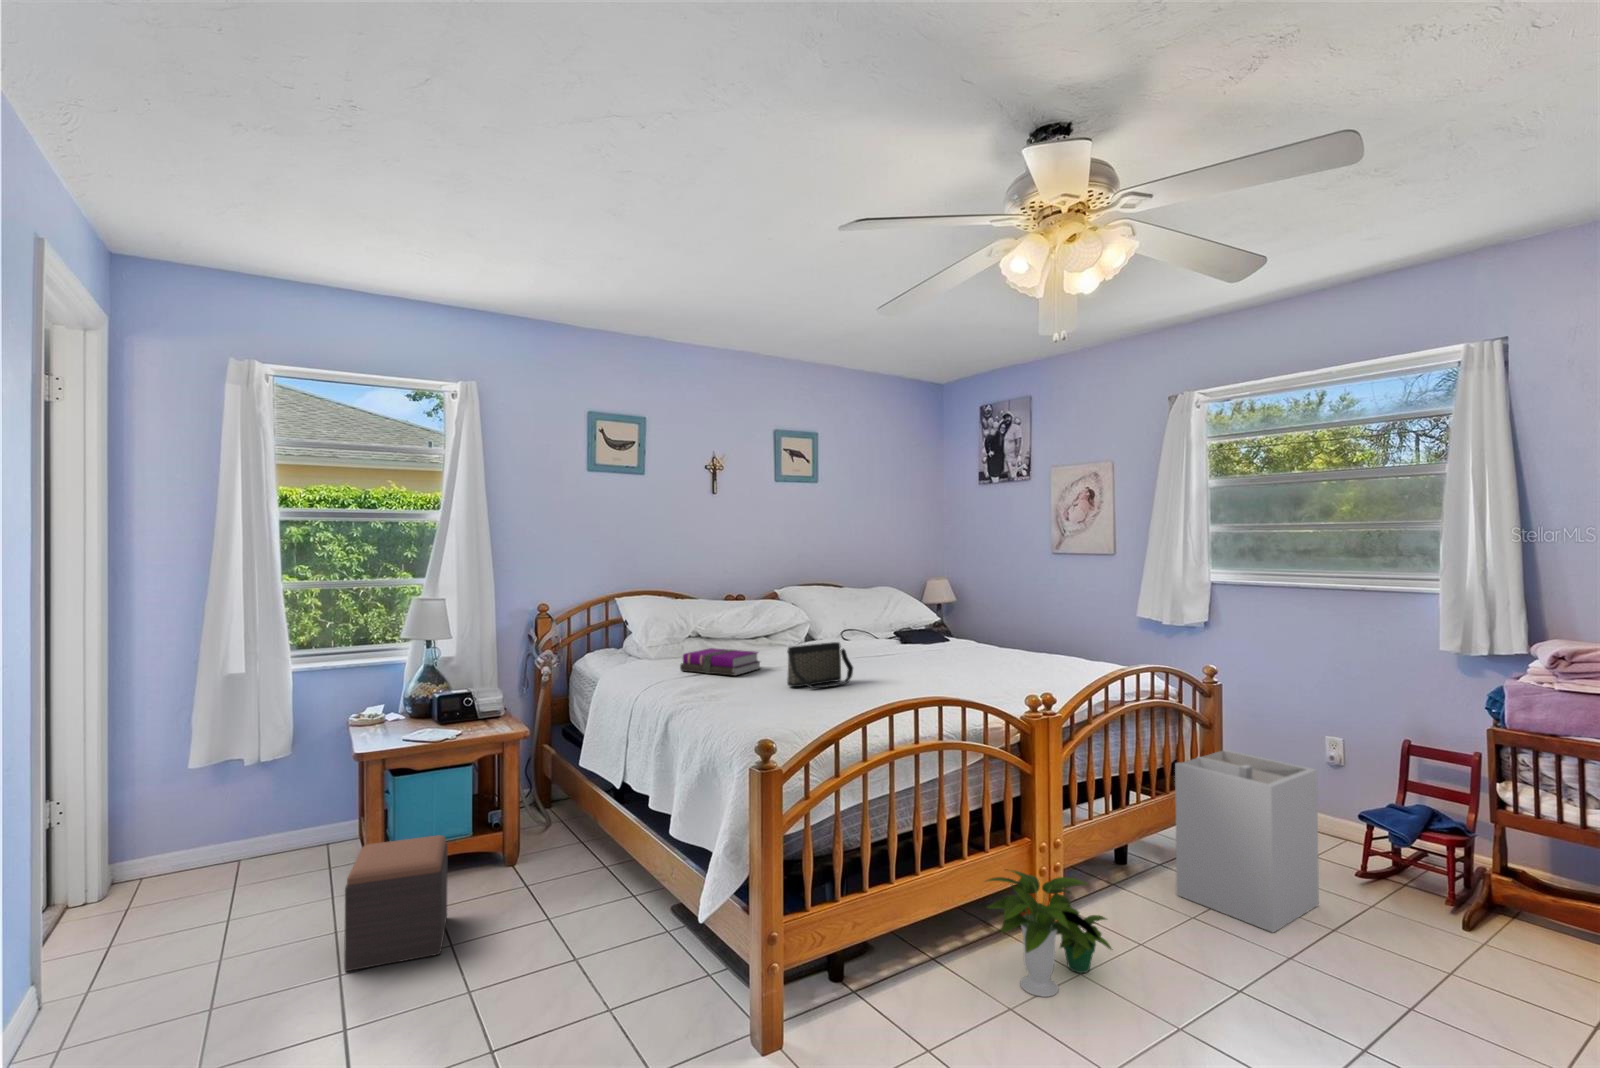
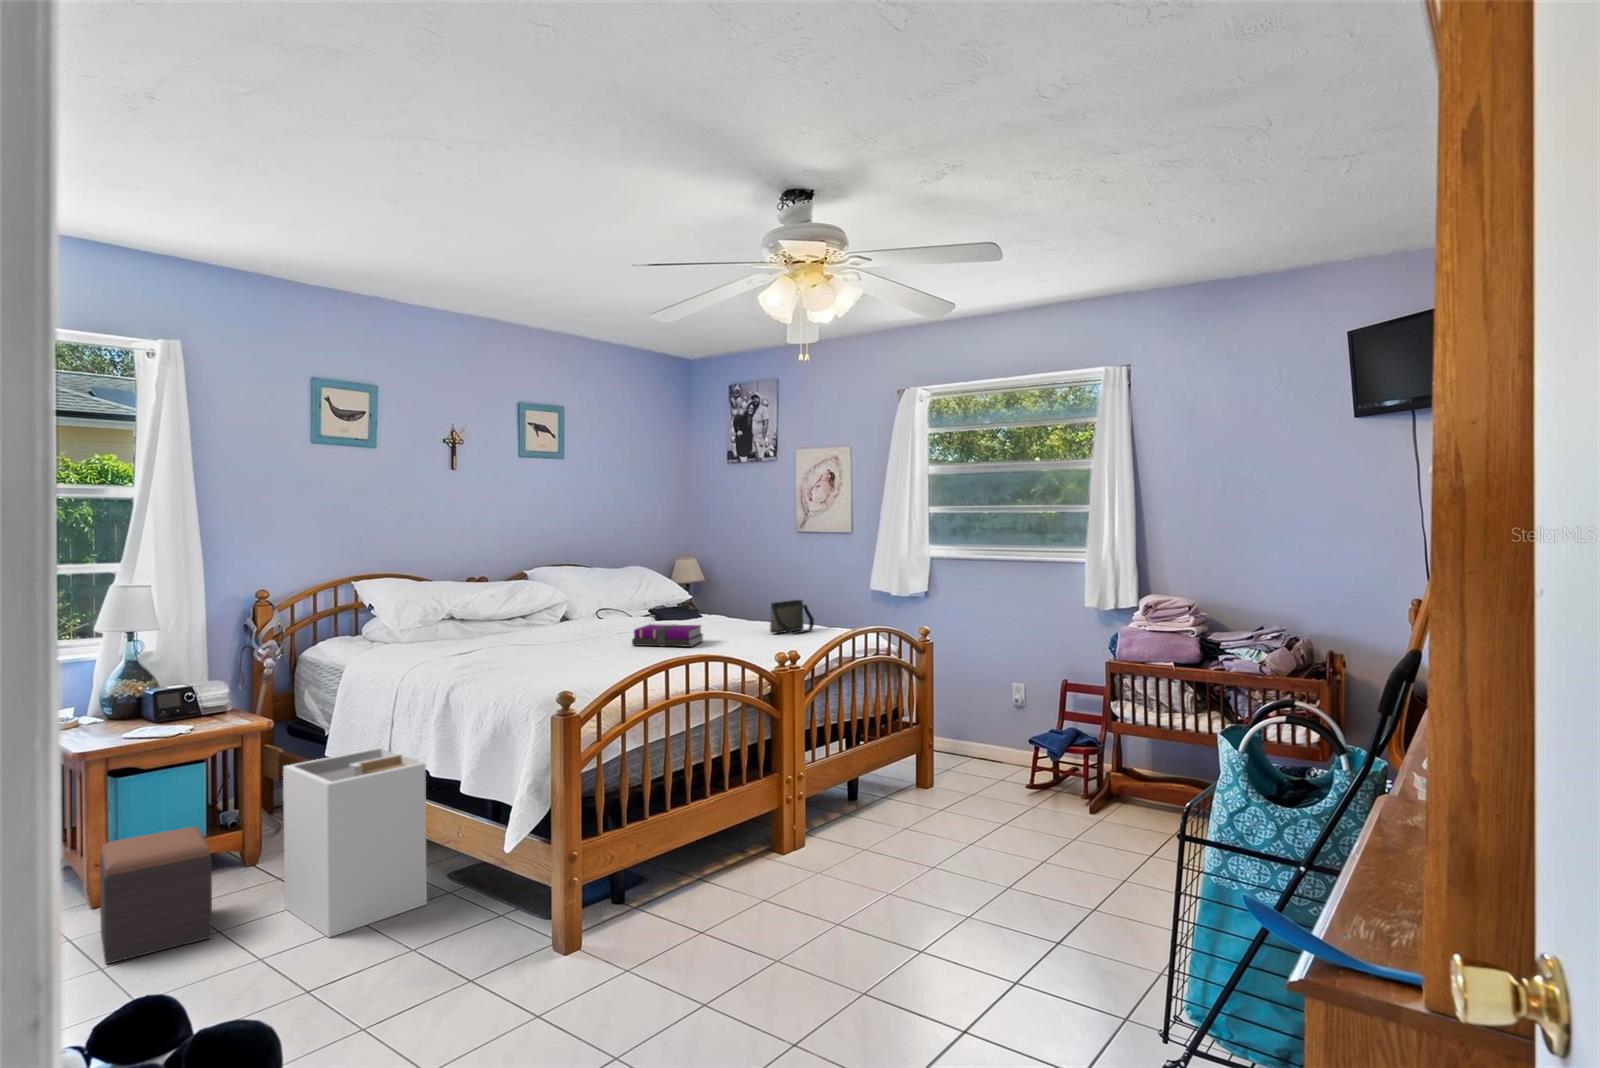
handbag: present [787,642,853,688] -> present [770,600,814,633]
notebook: present [680,648,760,676] -> present [632,624,703,647]
laundry hamper: present [1175,750,1319,932] -> present [283,748,427,937]
potted plant: present [987,870,1113,997] -> none [743,795,843,889]

